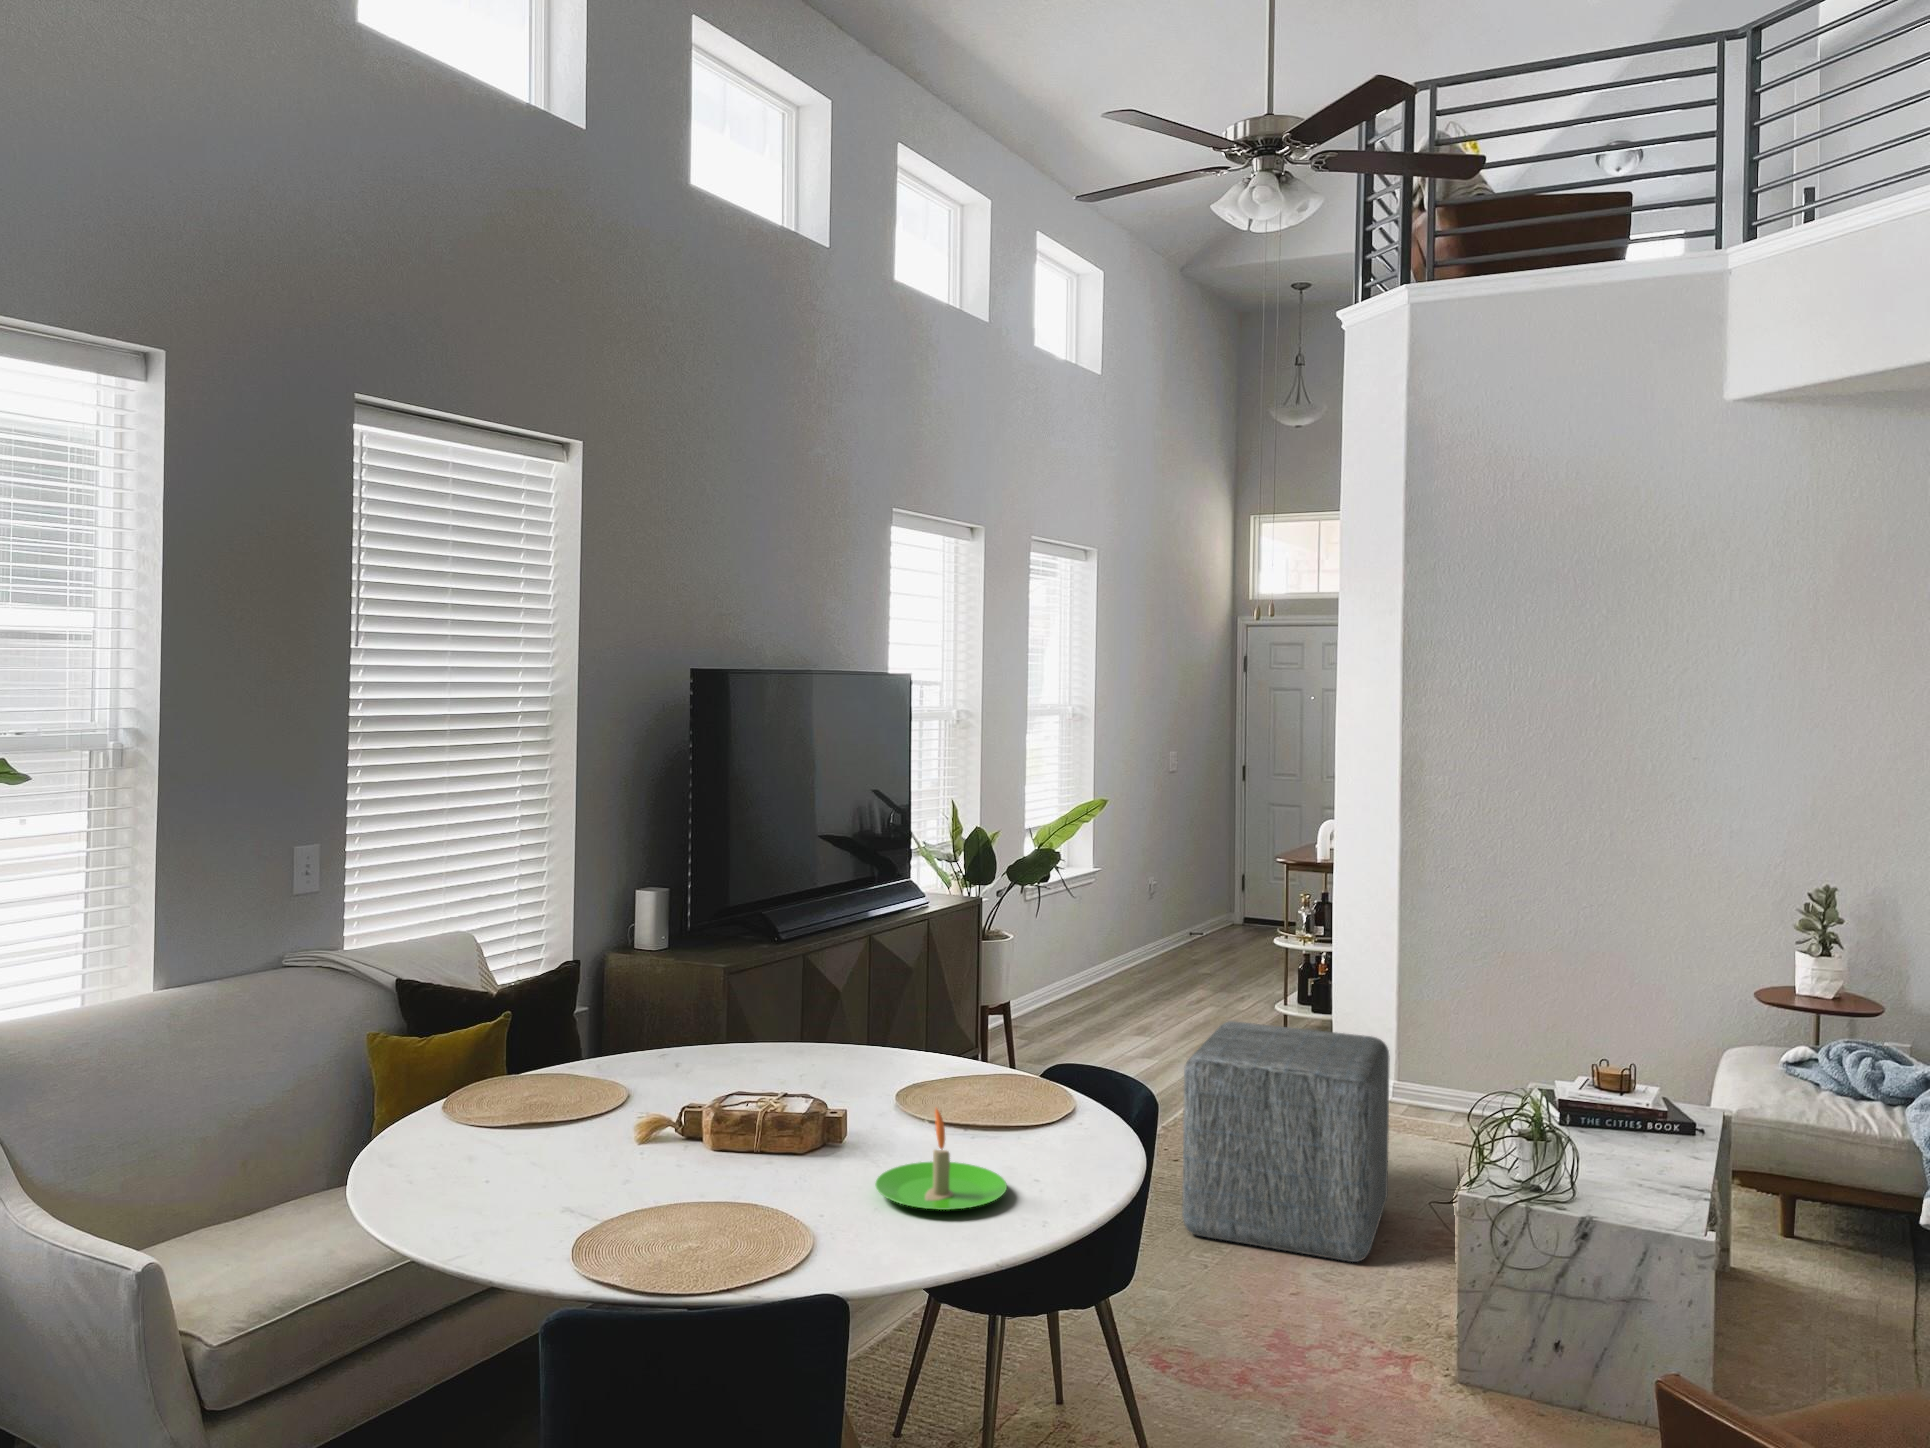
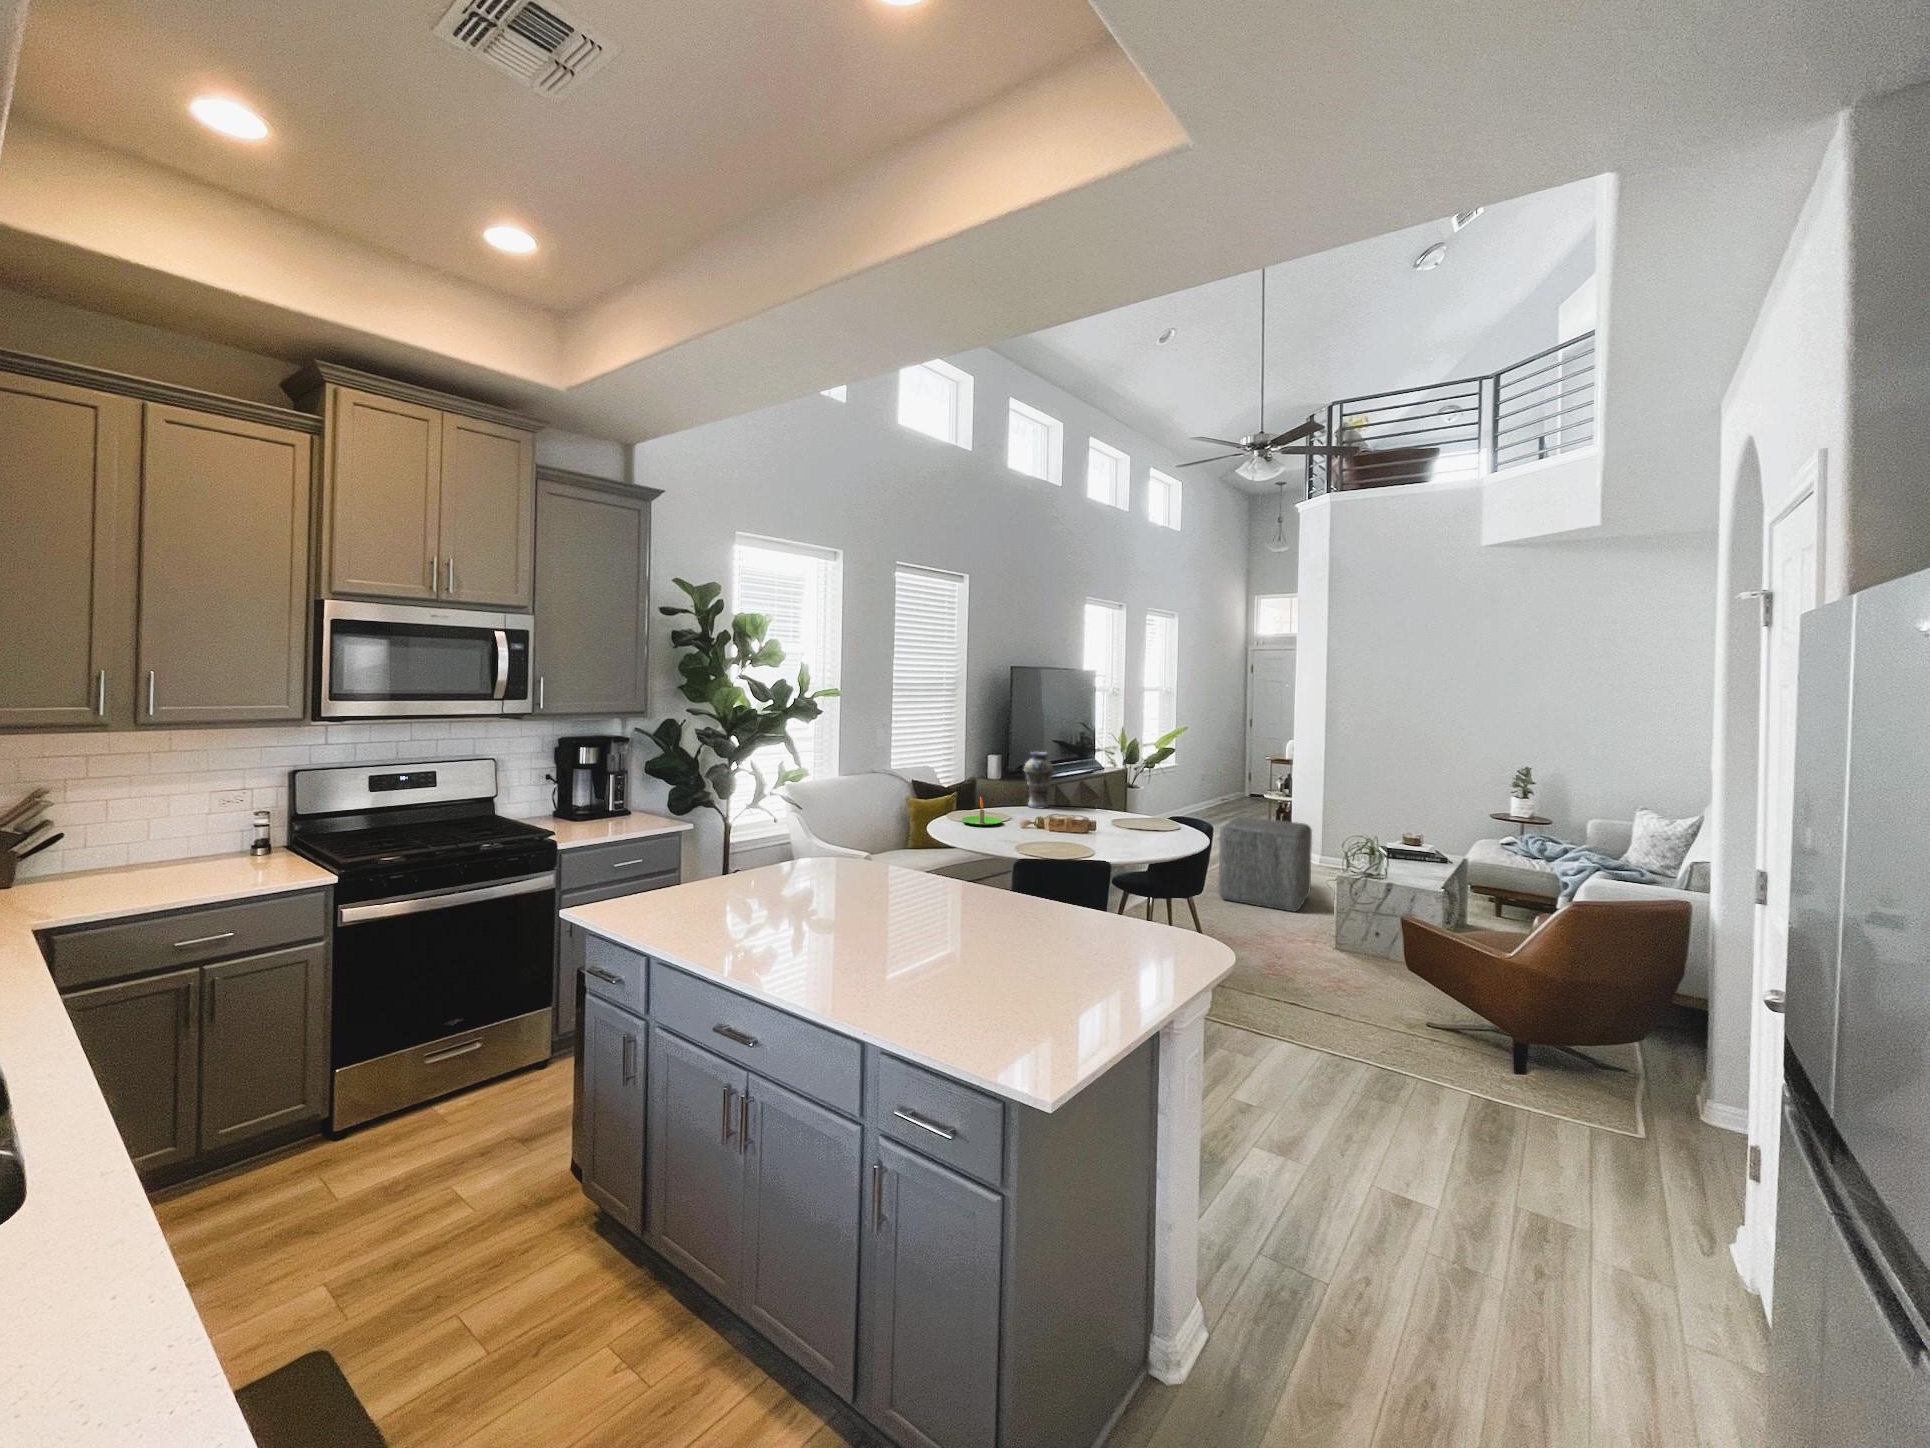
vase: none [662,914,745,1075] -> present [1024,752,1053,808]
candle: present [875,1109,1007,1210] -> present [961,797,1002,826]

